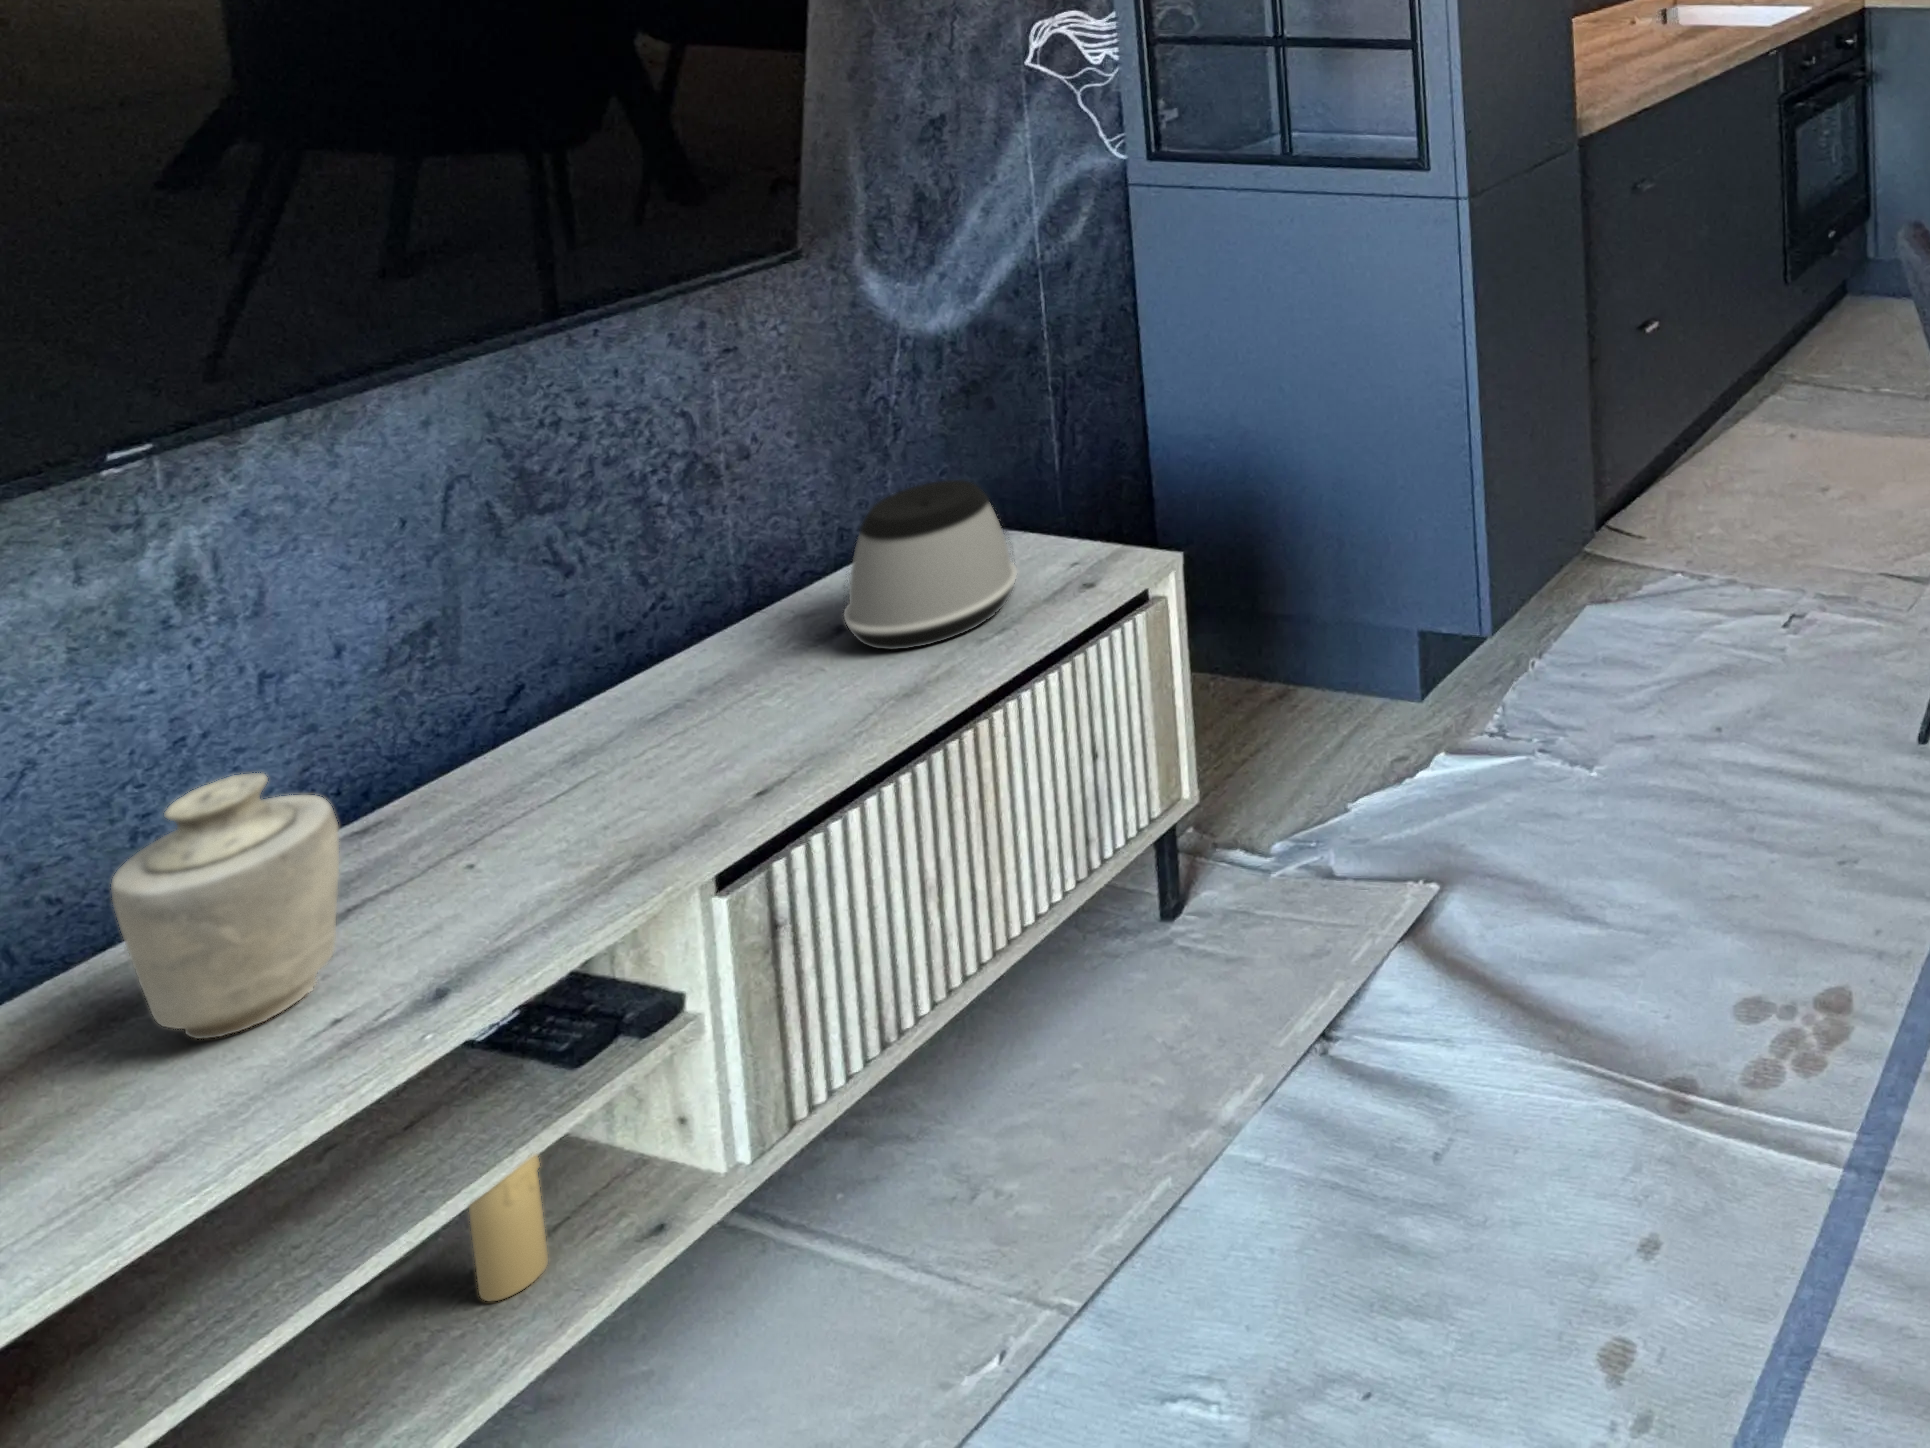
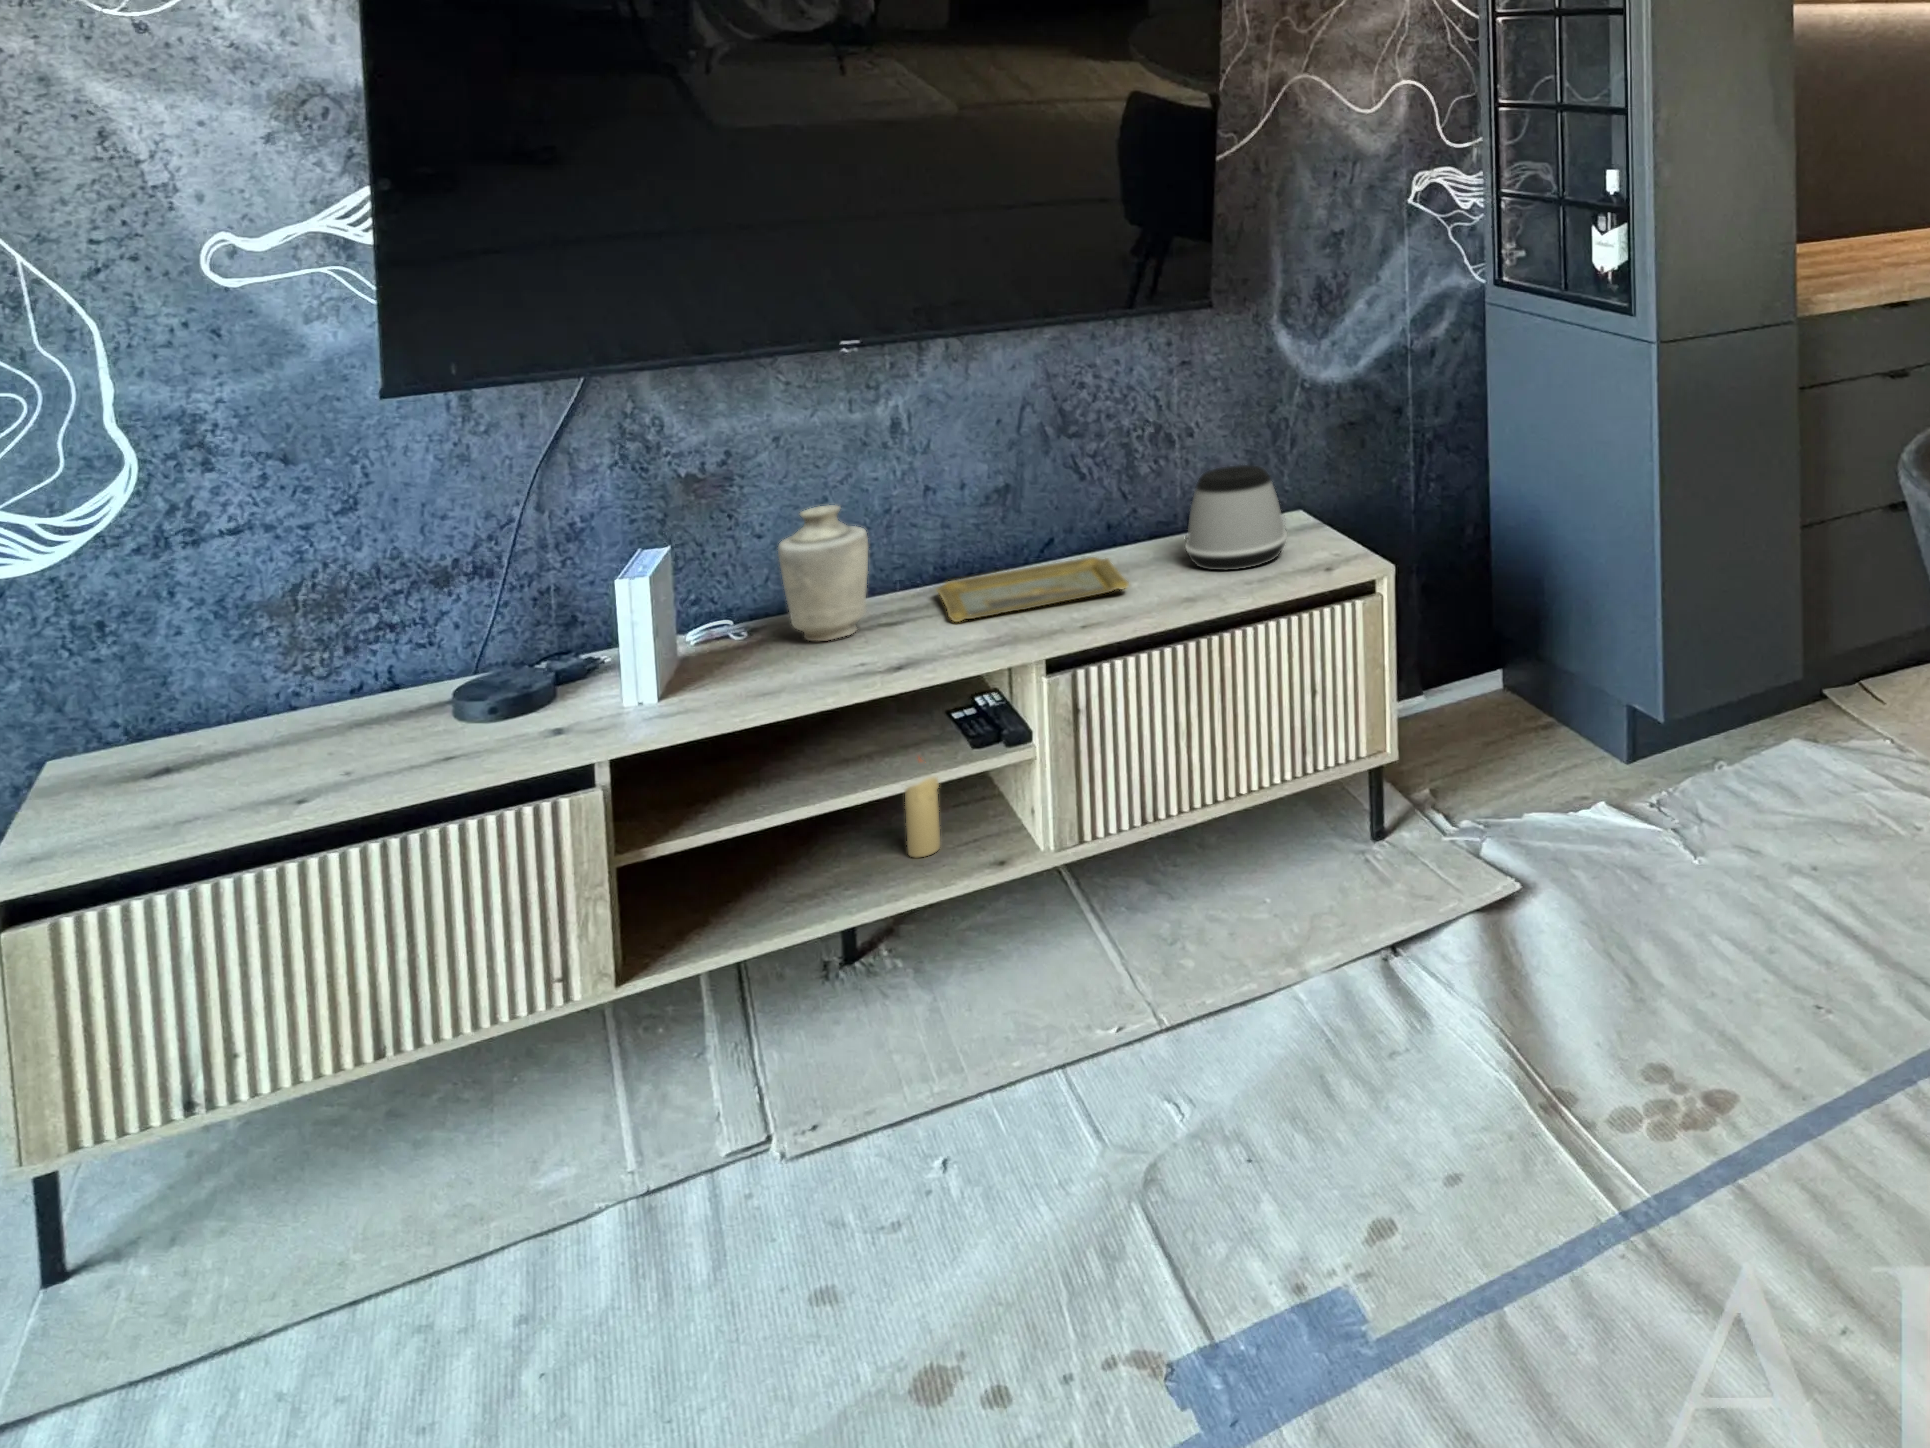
tray: none [403,685,822,884] -> present [937,557,1129,622]

